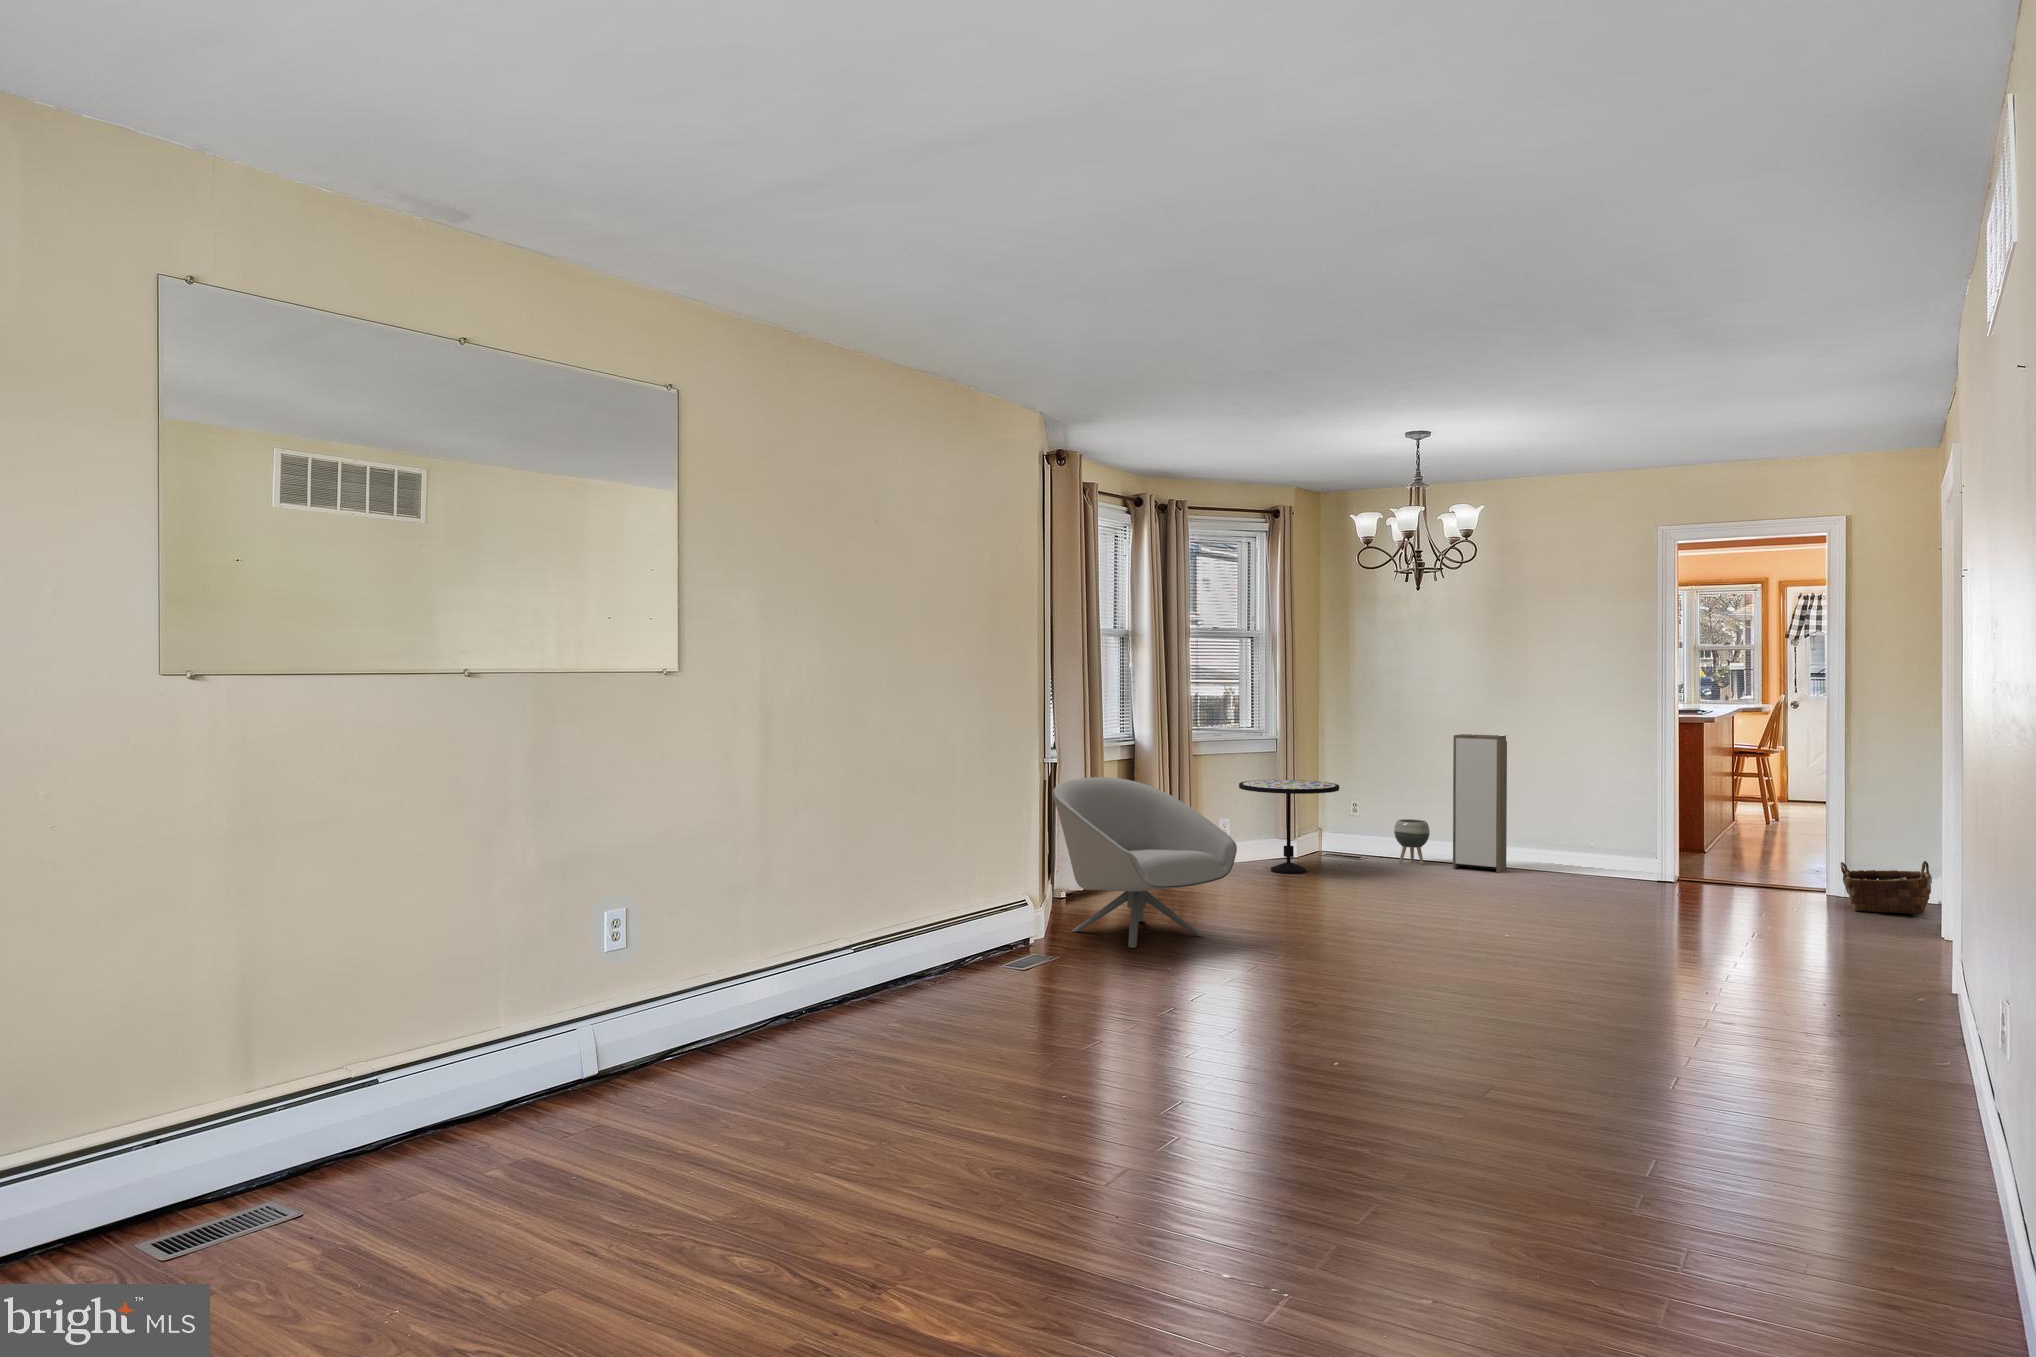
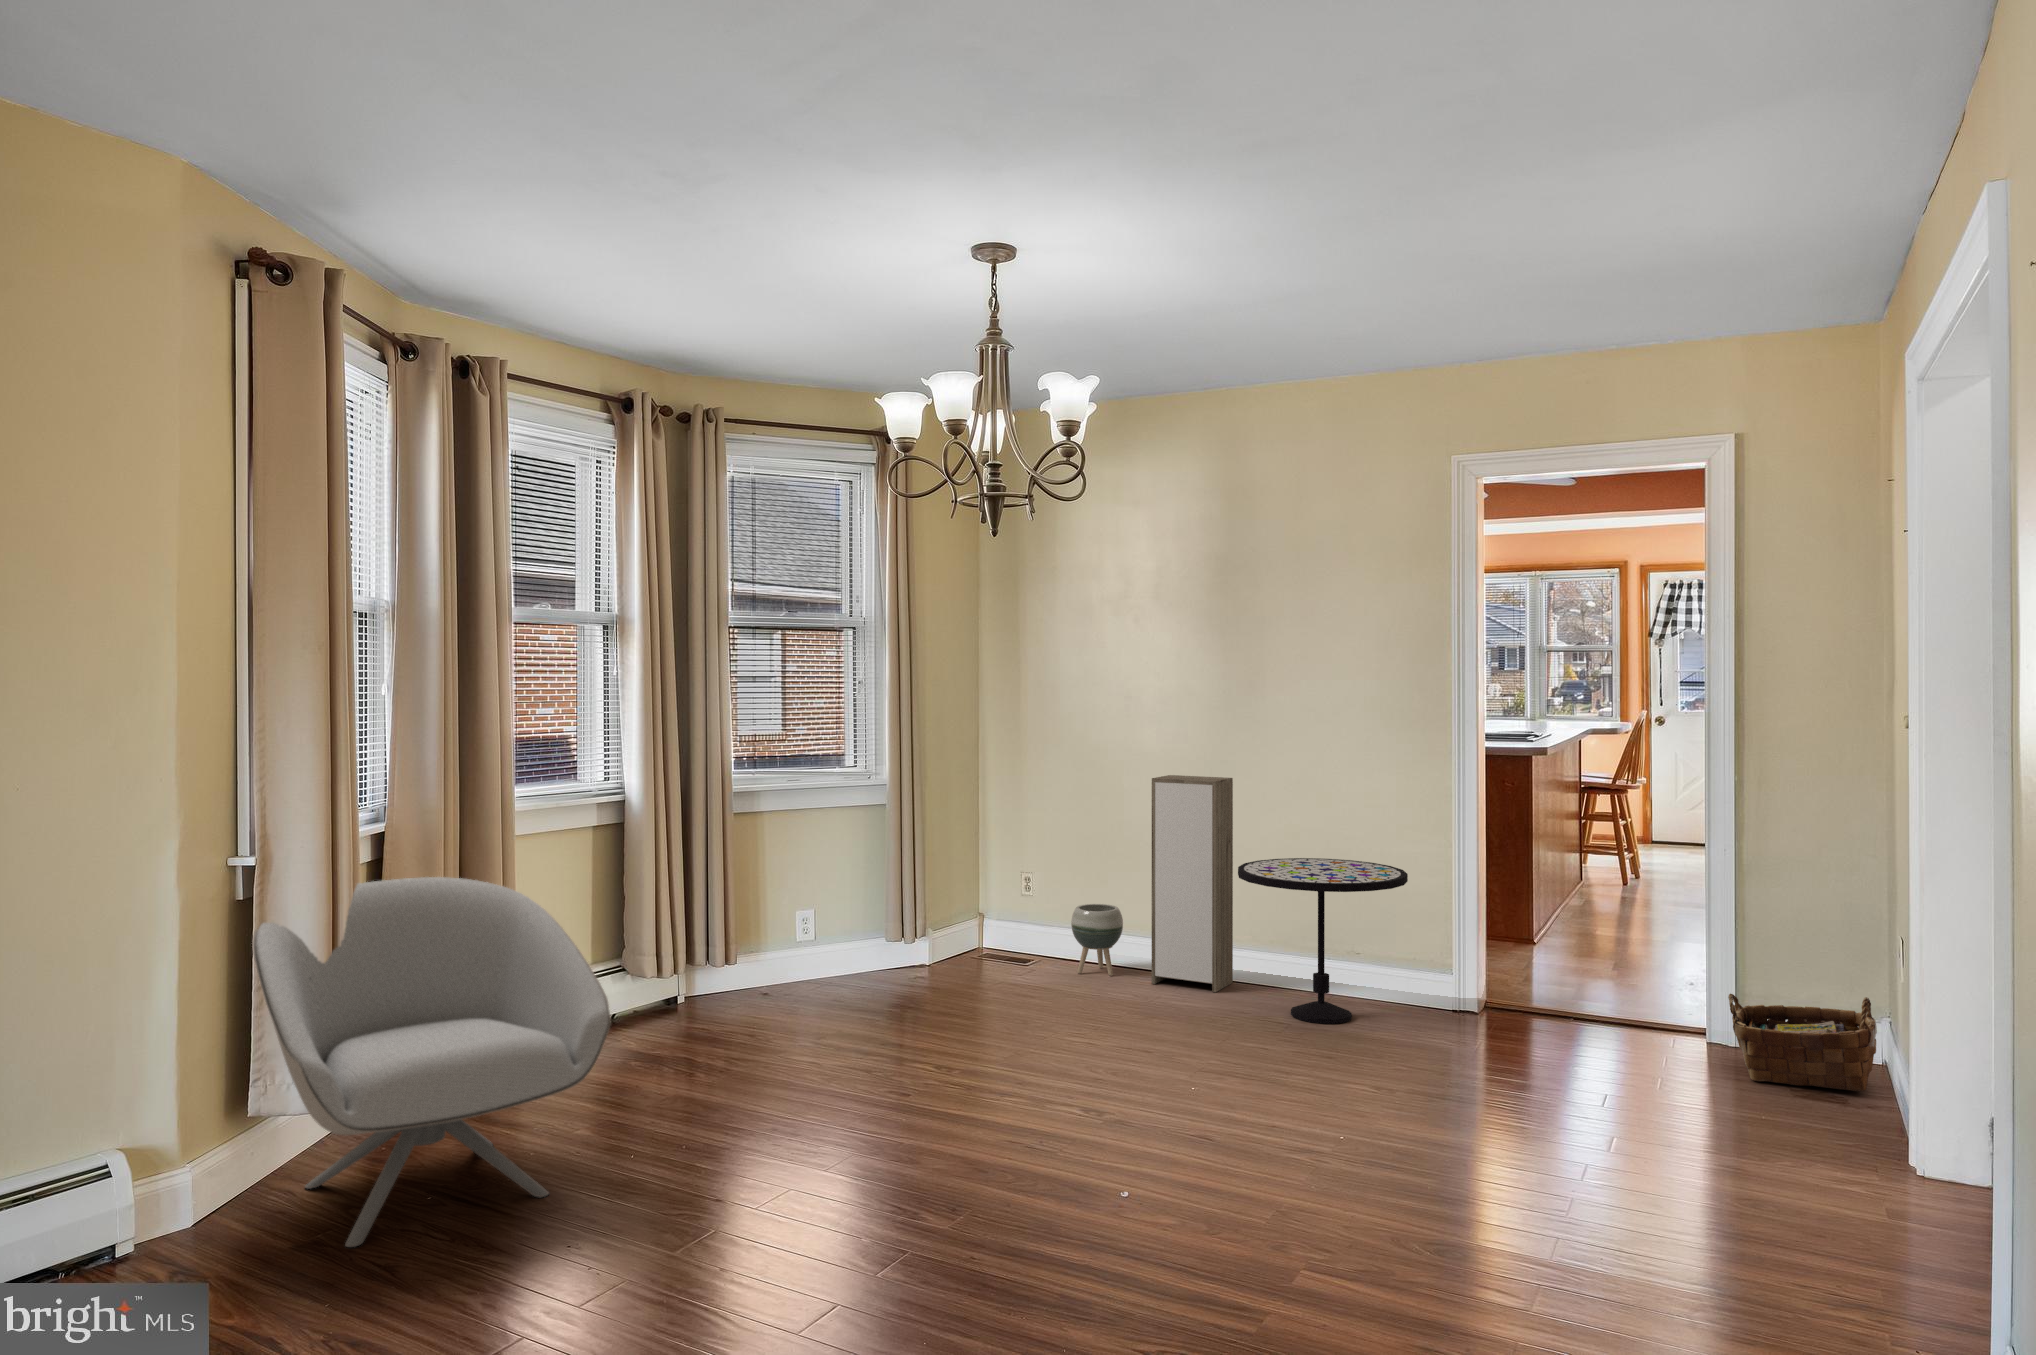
side table: present [1239,780,1339,874] -> present [1238,858,1408,1024]

